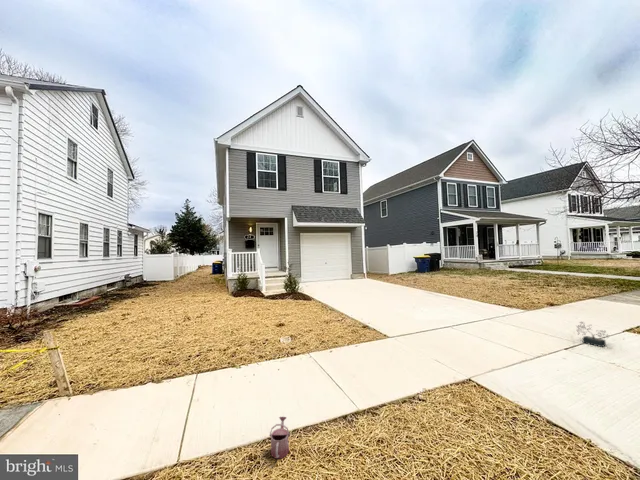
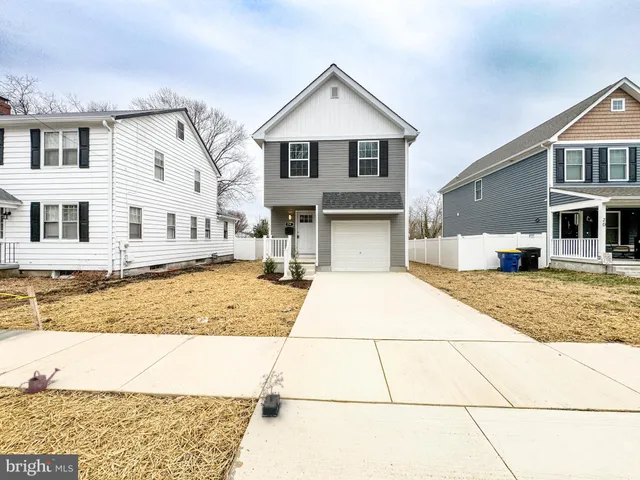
decorative plant: present [577,322,608,347] -> present [261,371,283,416]

